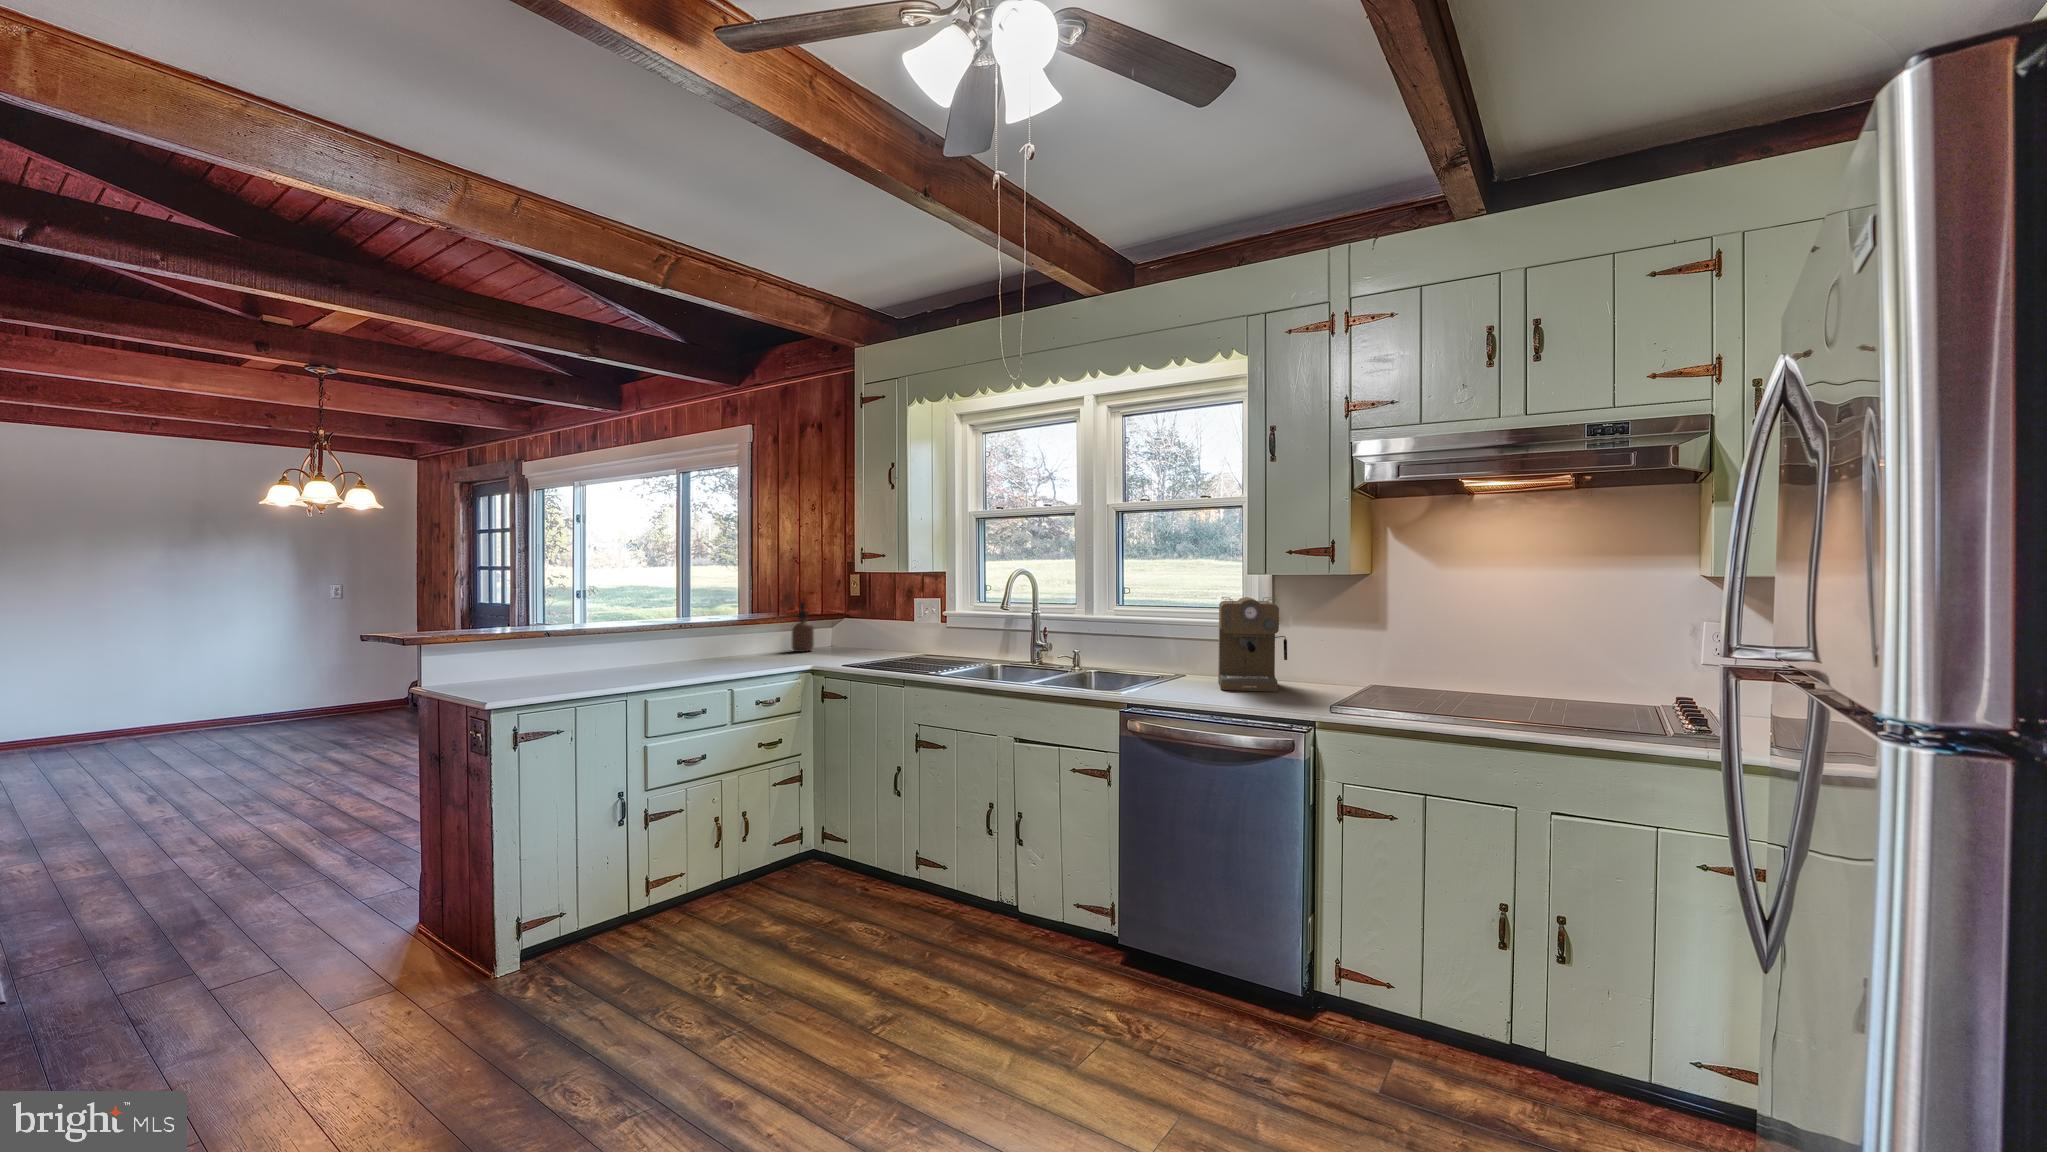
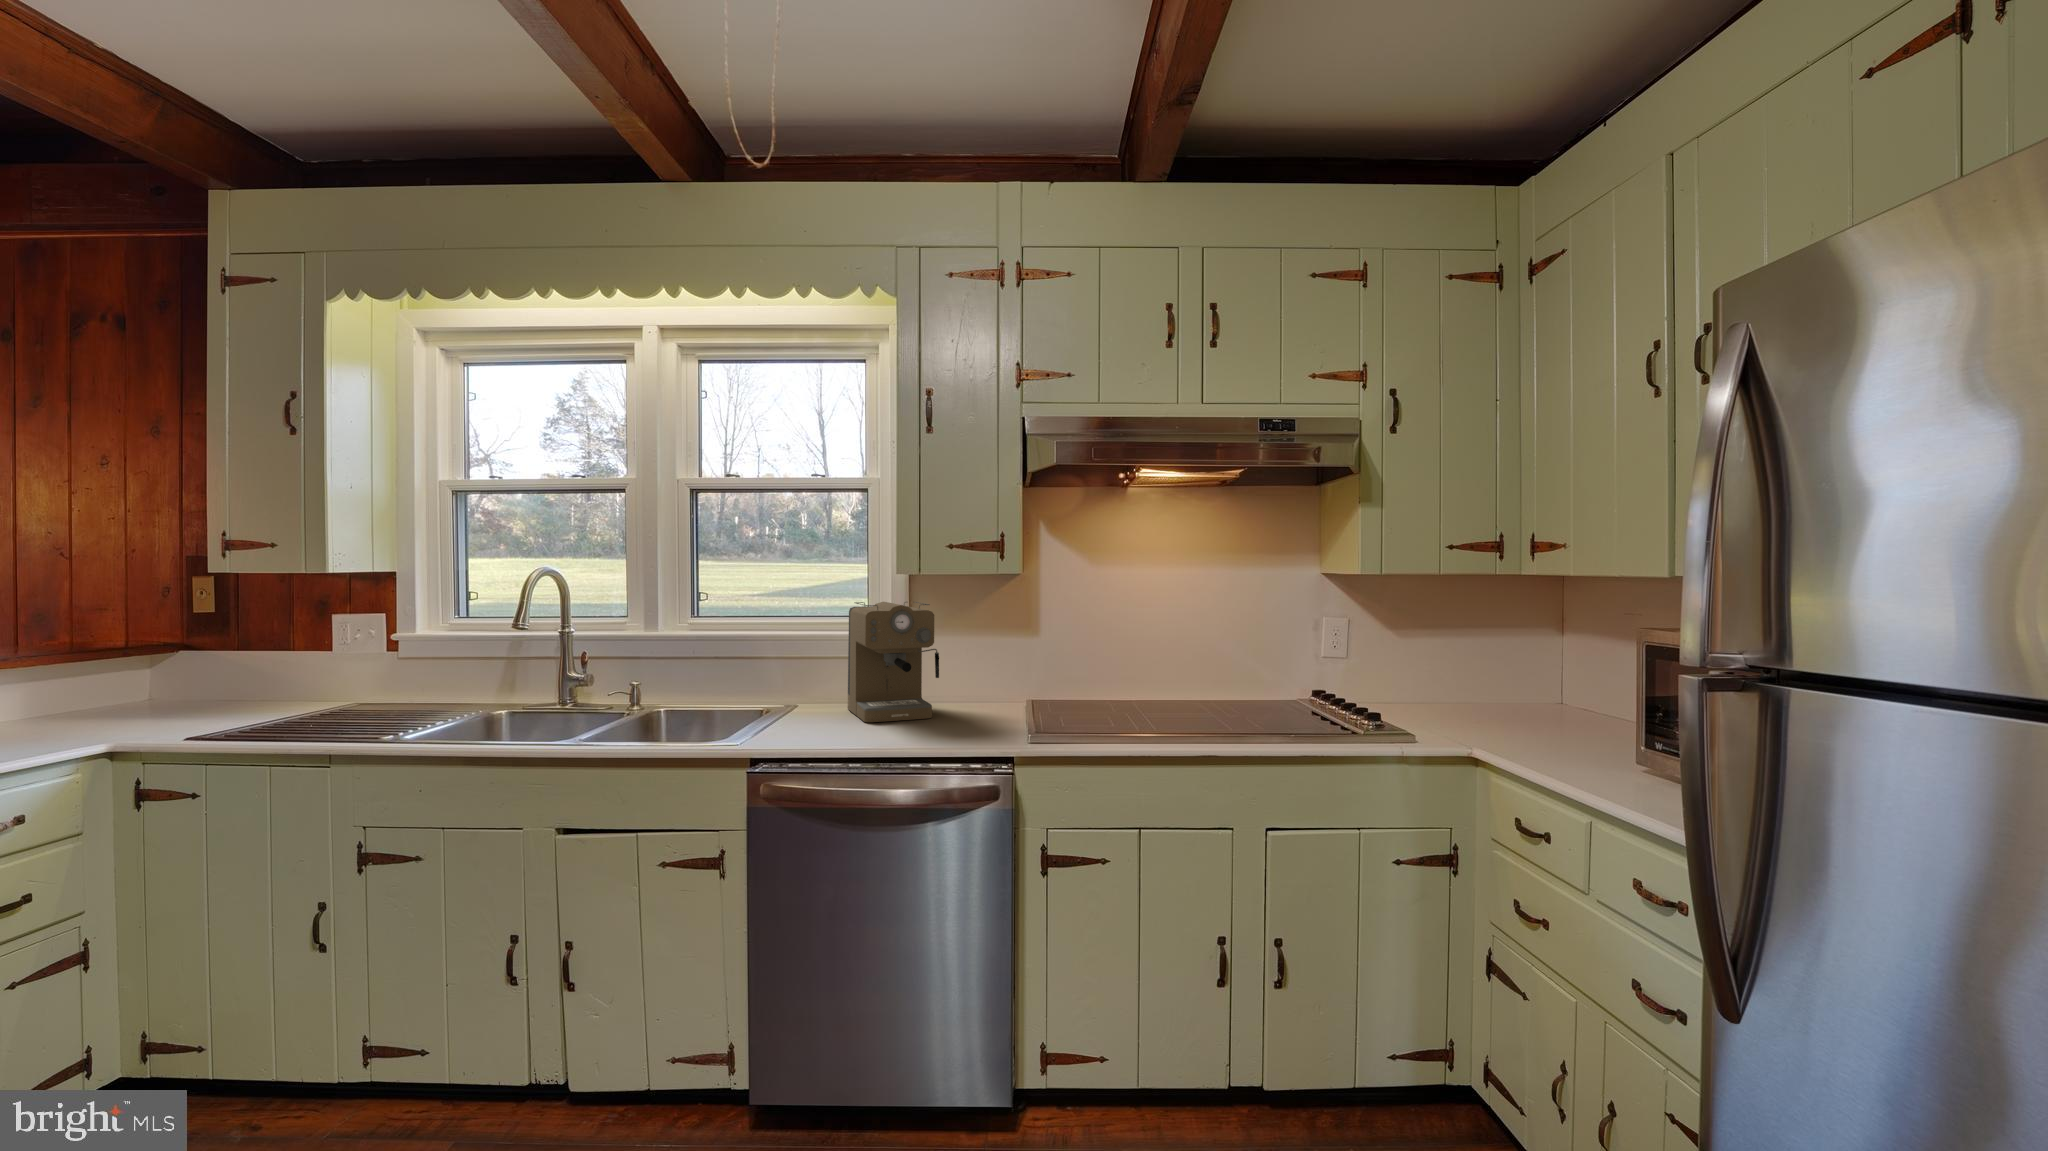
soap dispenser: present [792,602,814,652] -> none [43,625,101,716]

